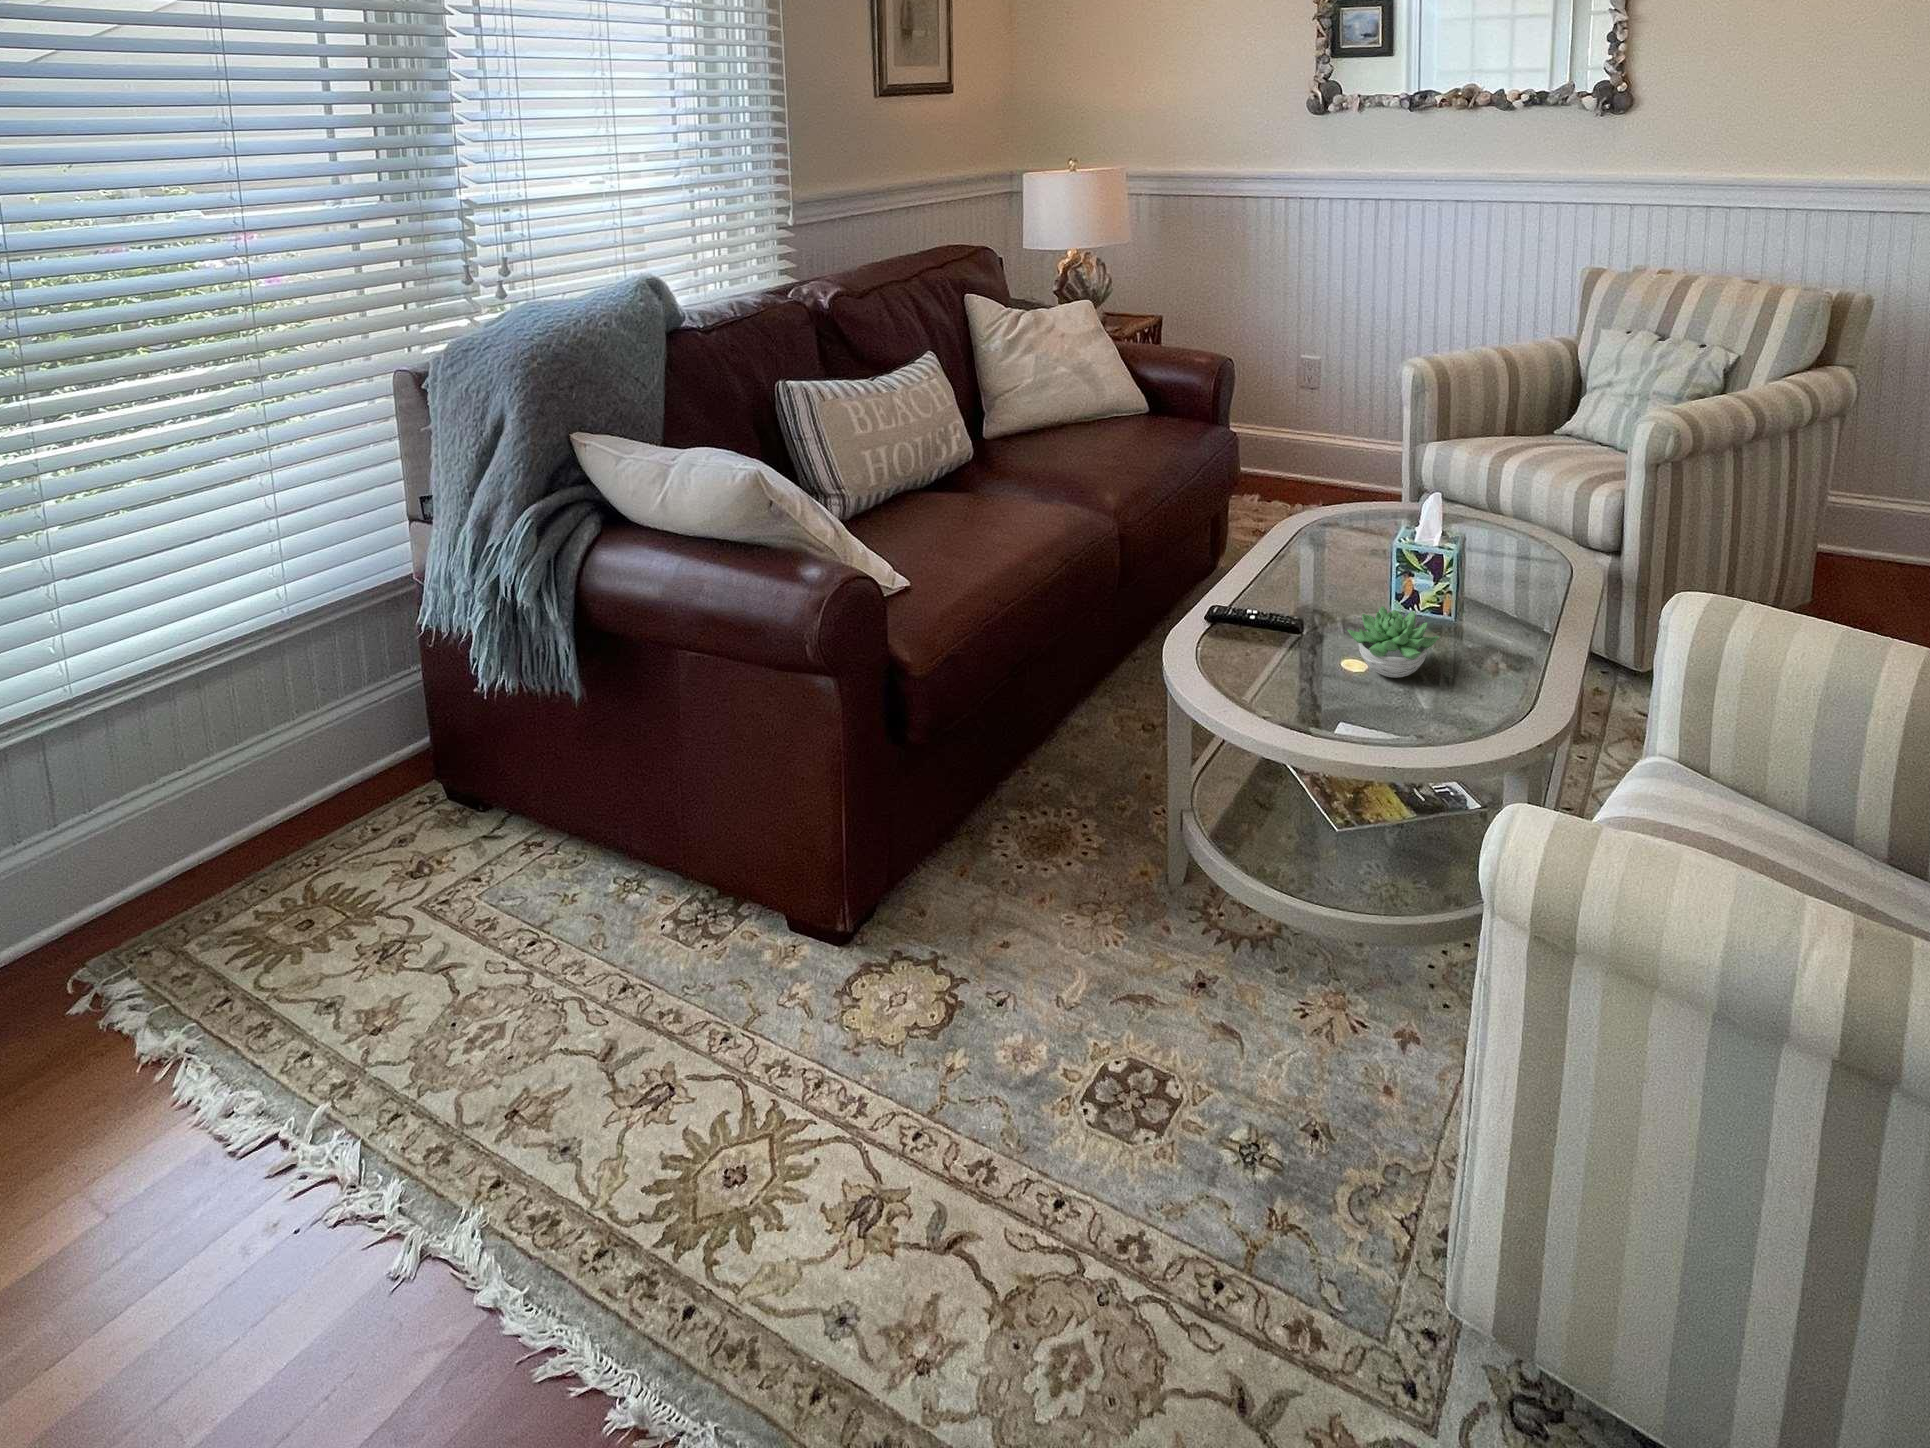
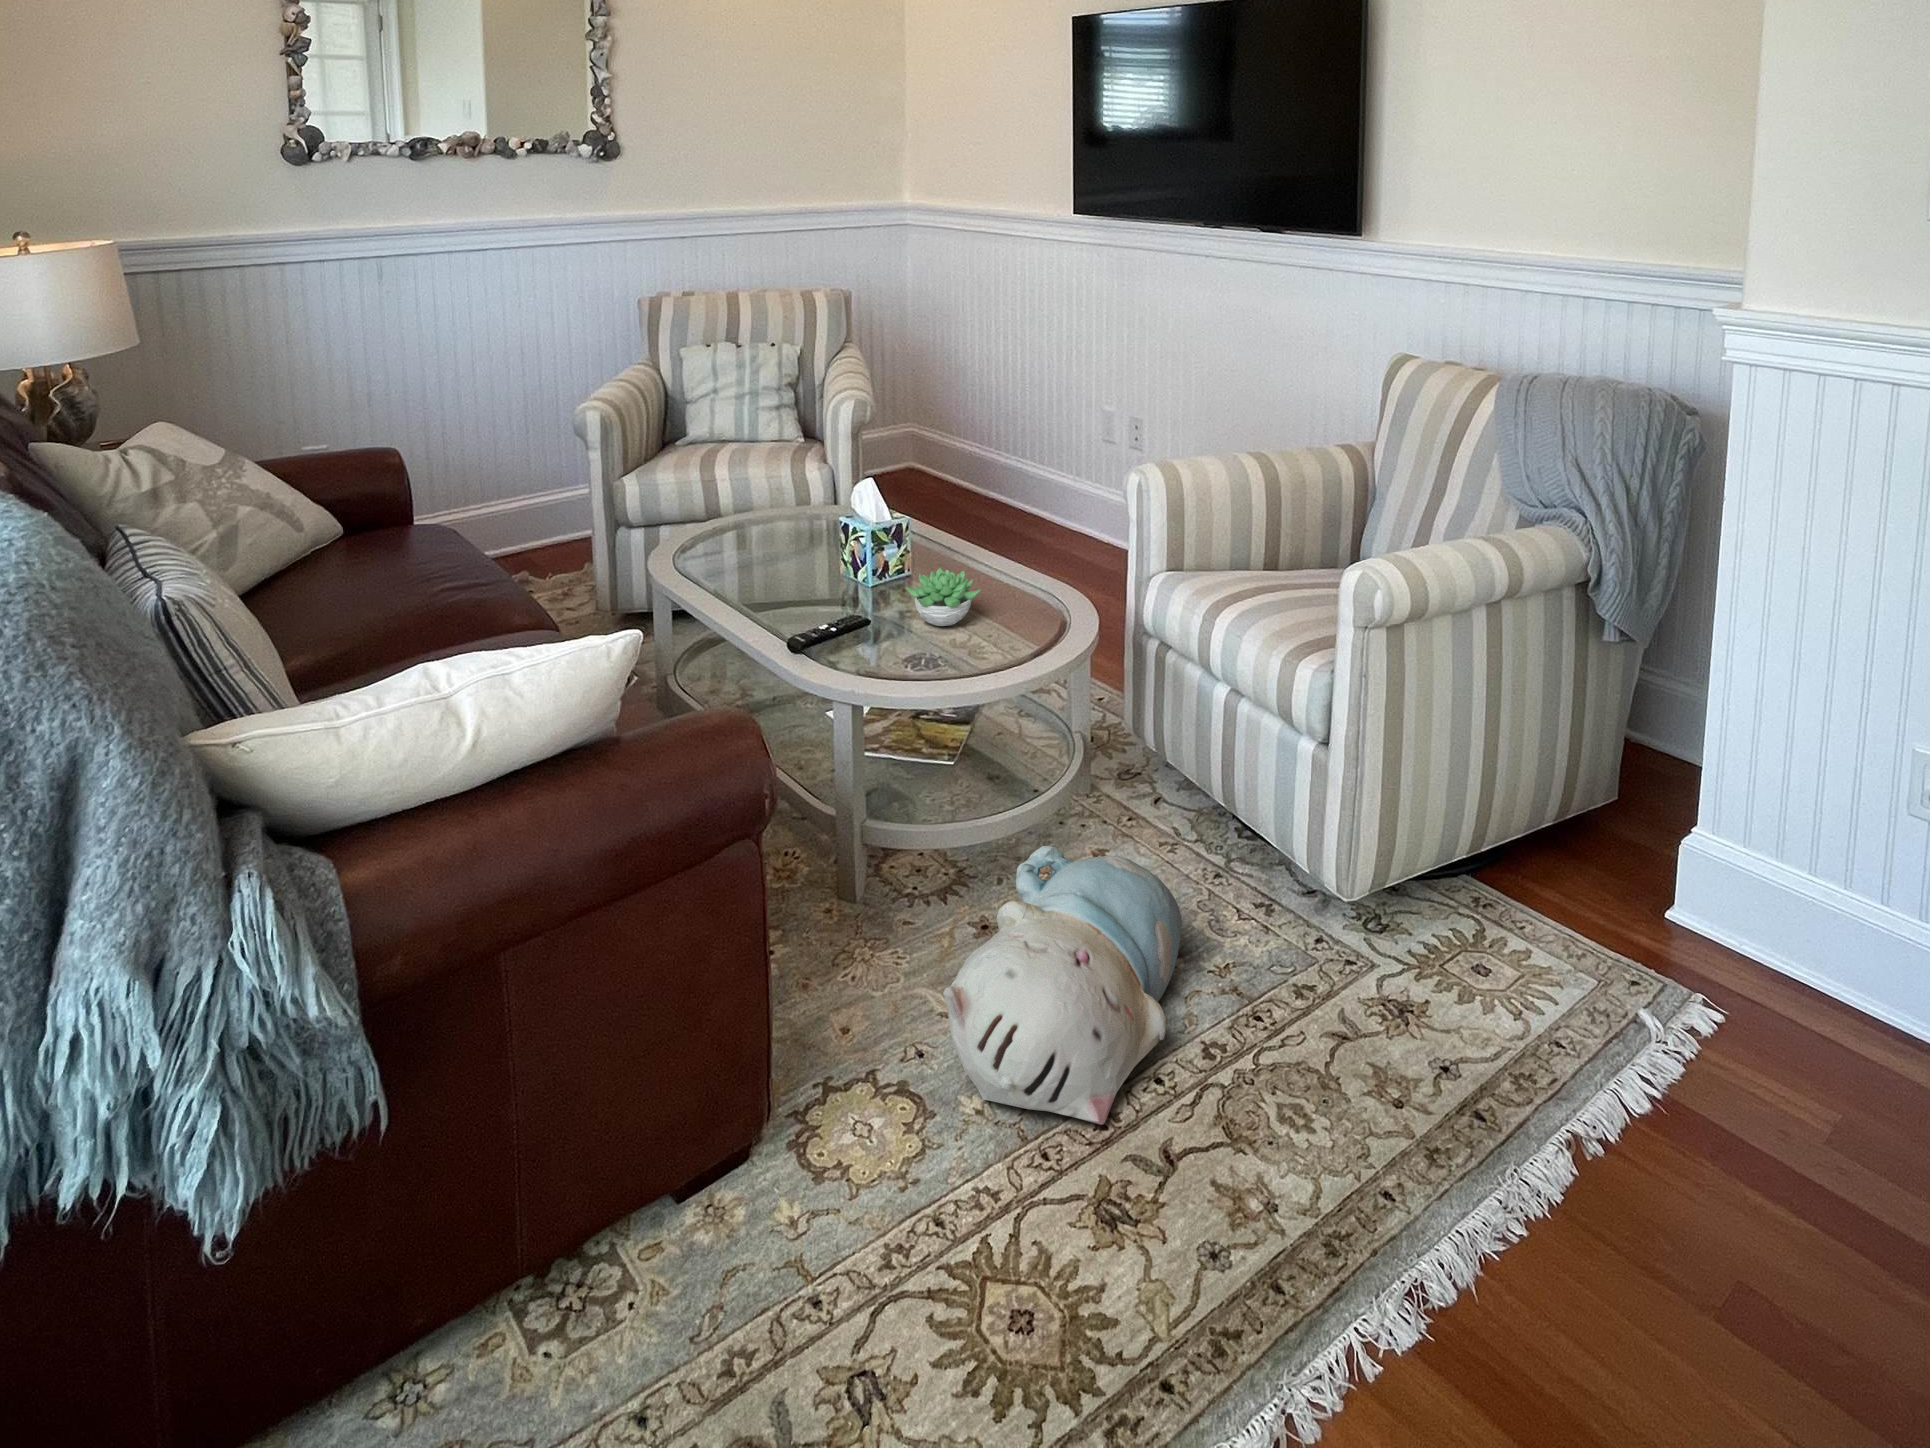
plush toy: none [927,921,1267,1172] -> present [943,846,1182,1125]

